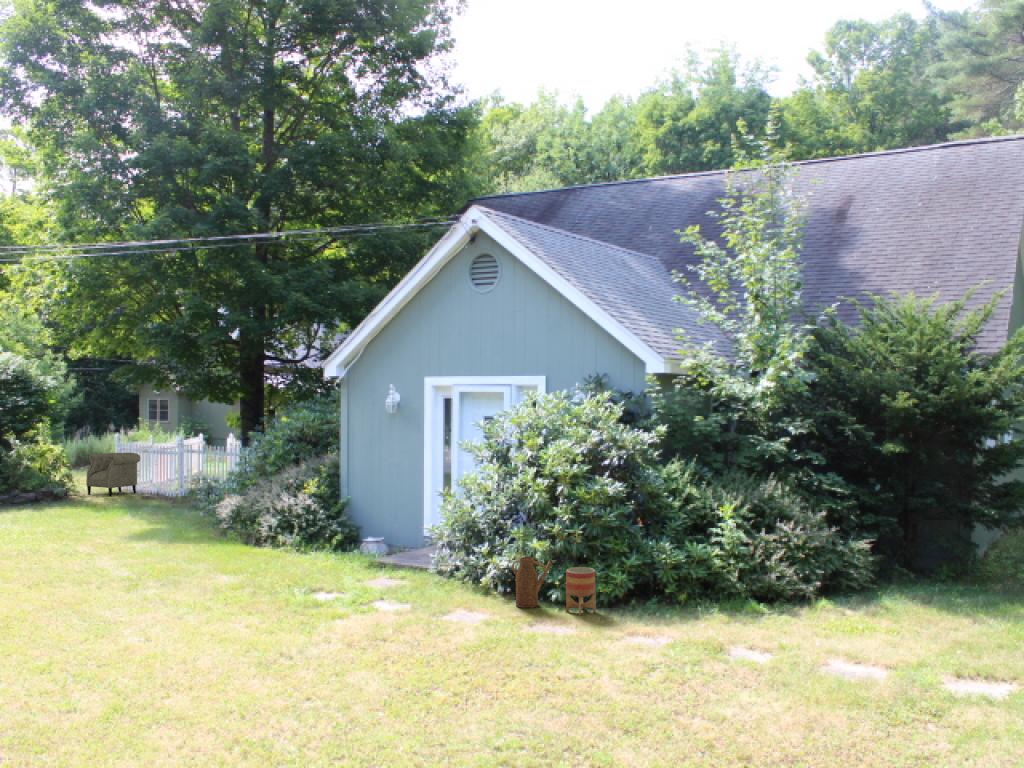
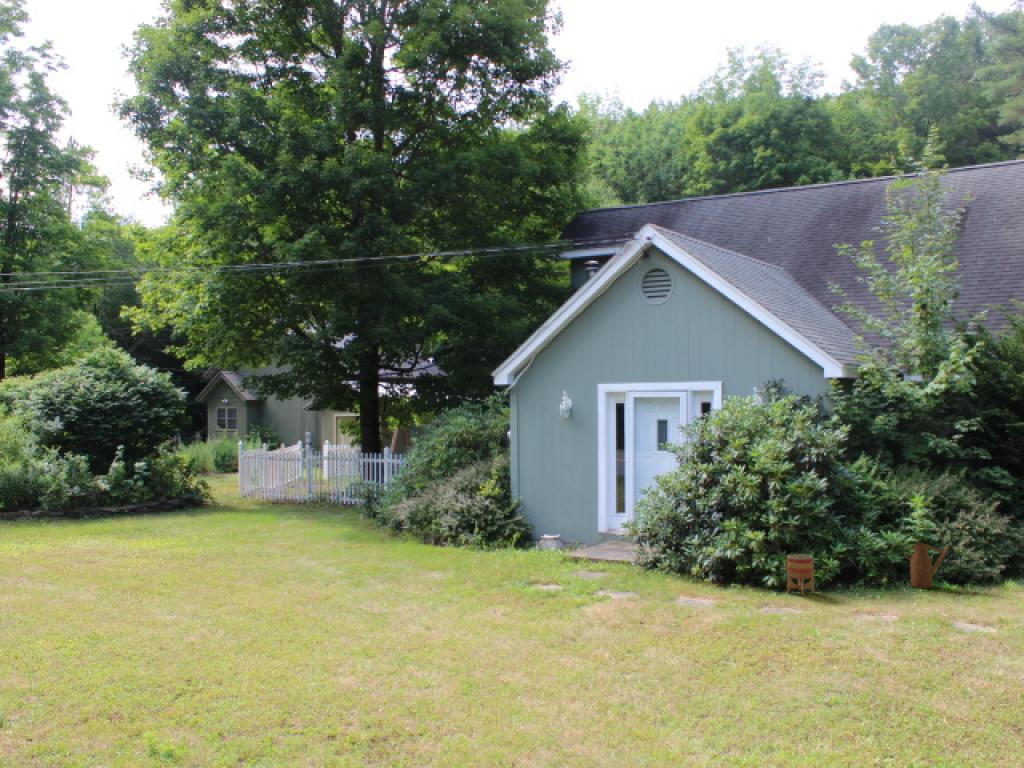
chair: present [86,452,140,497] -> none [220,460,268,503]
watering can: present [512,557,553,608] -> present [904,543,950,589]

